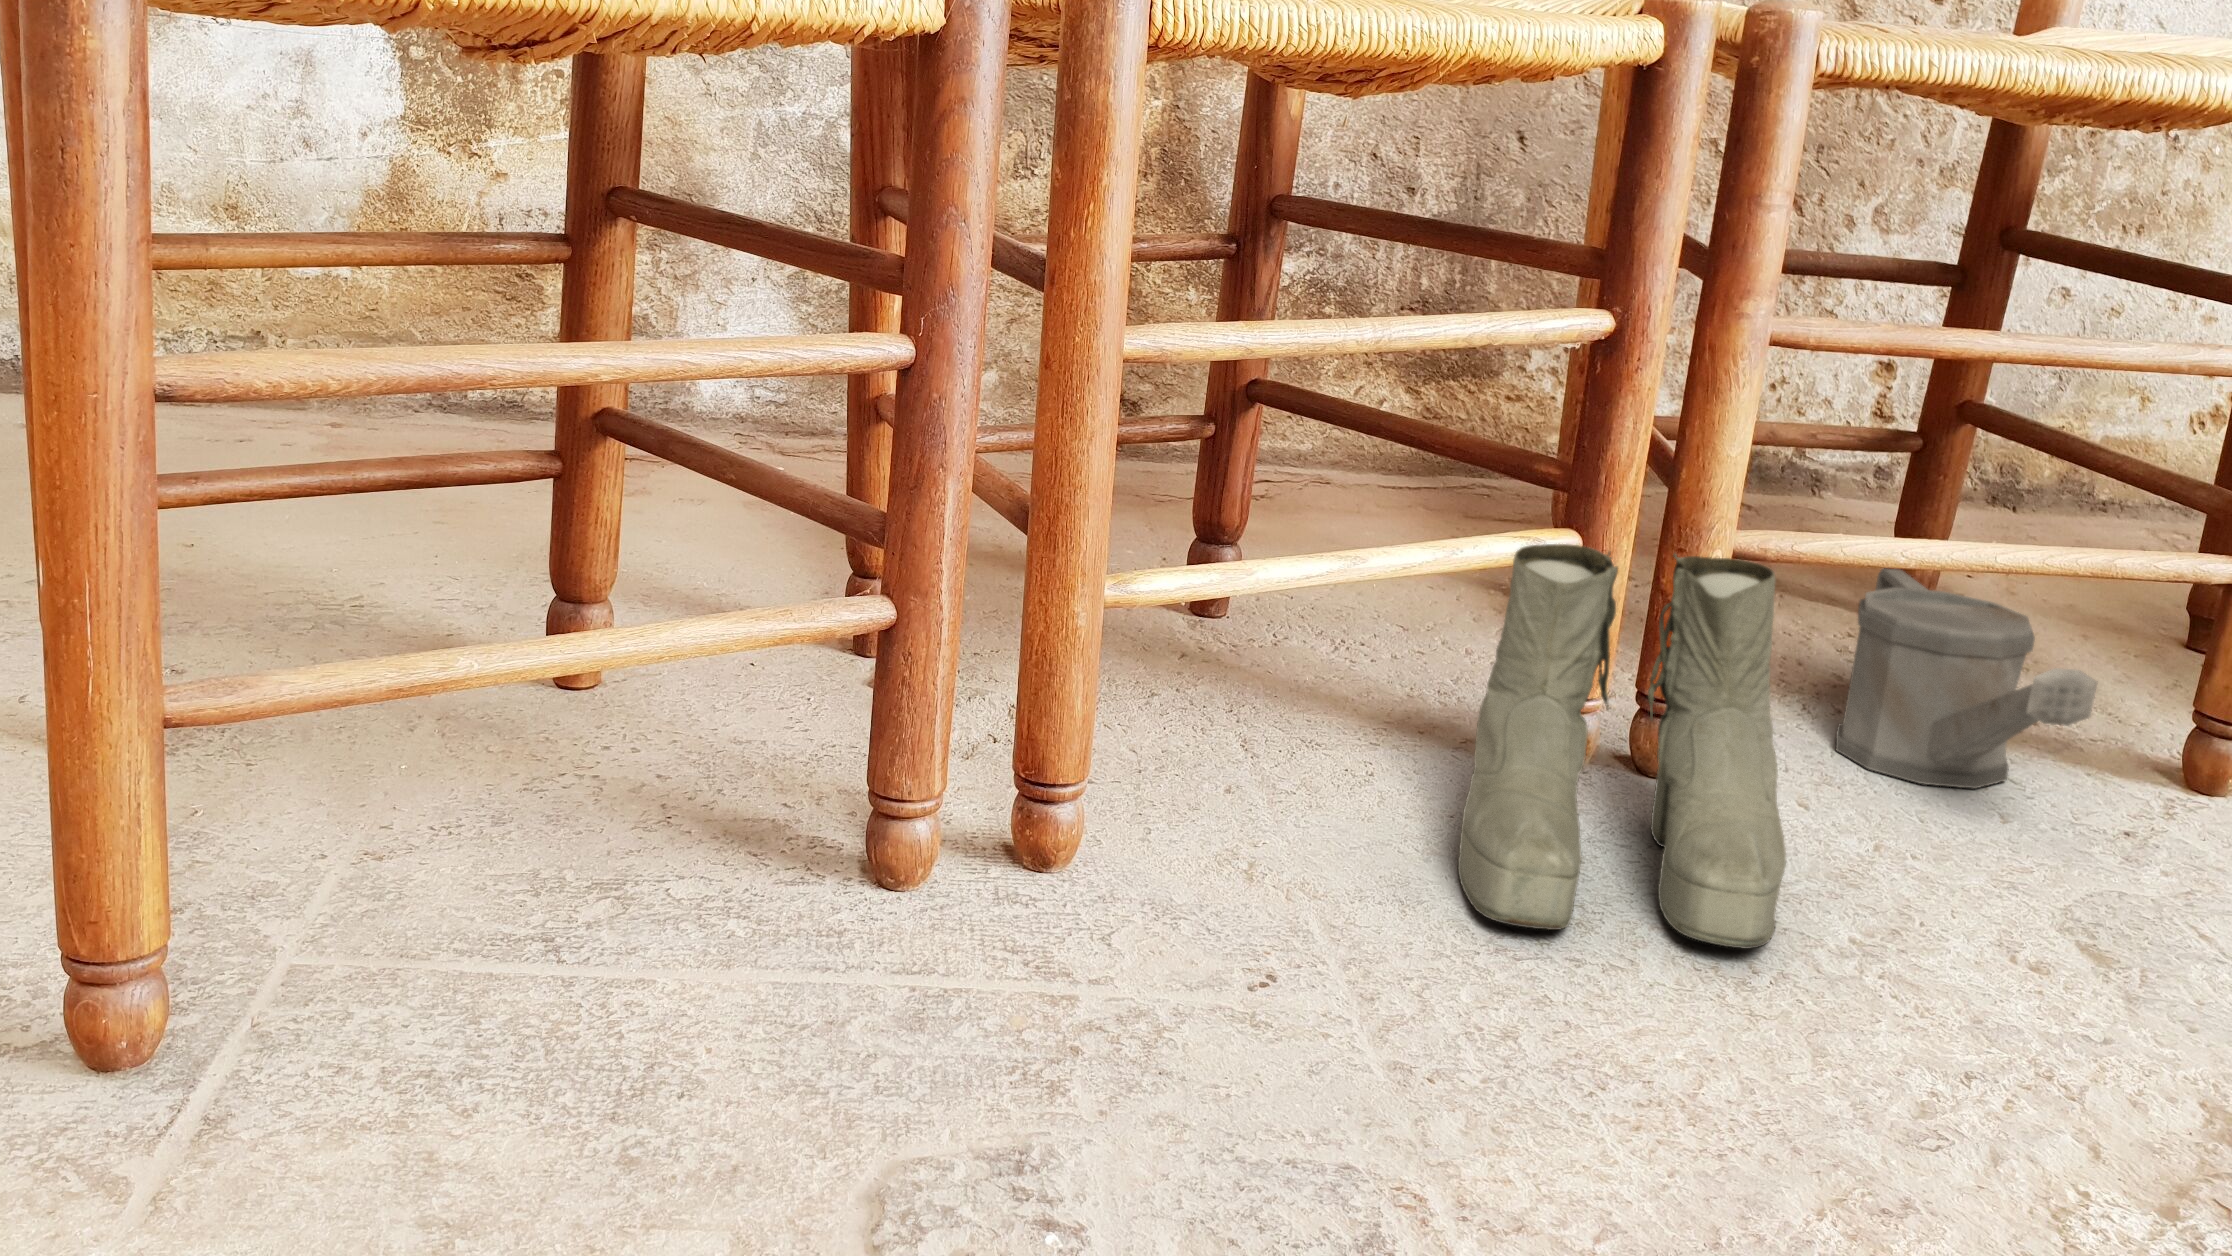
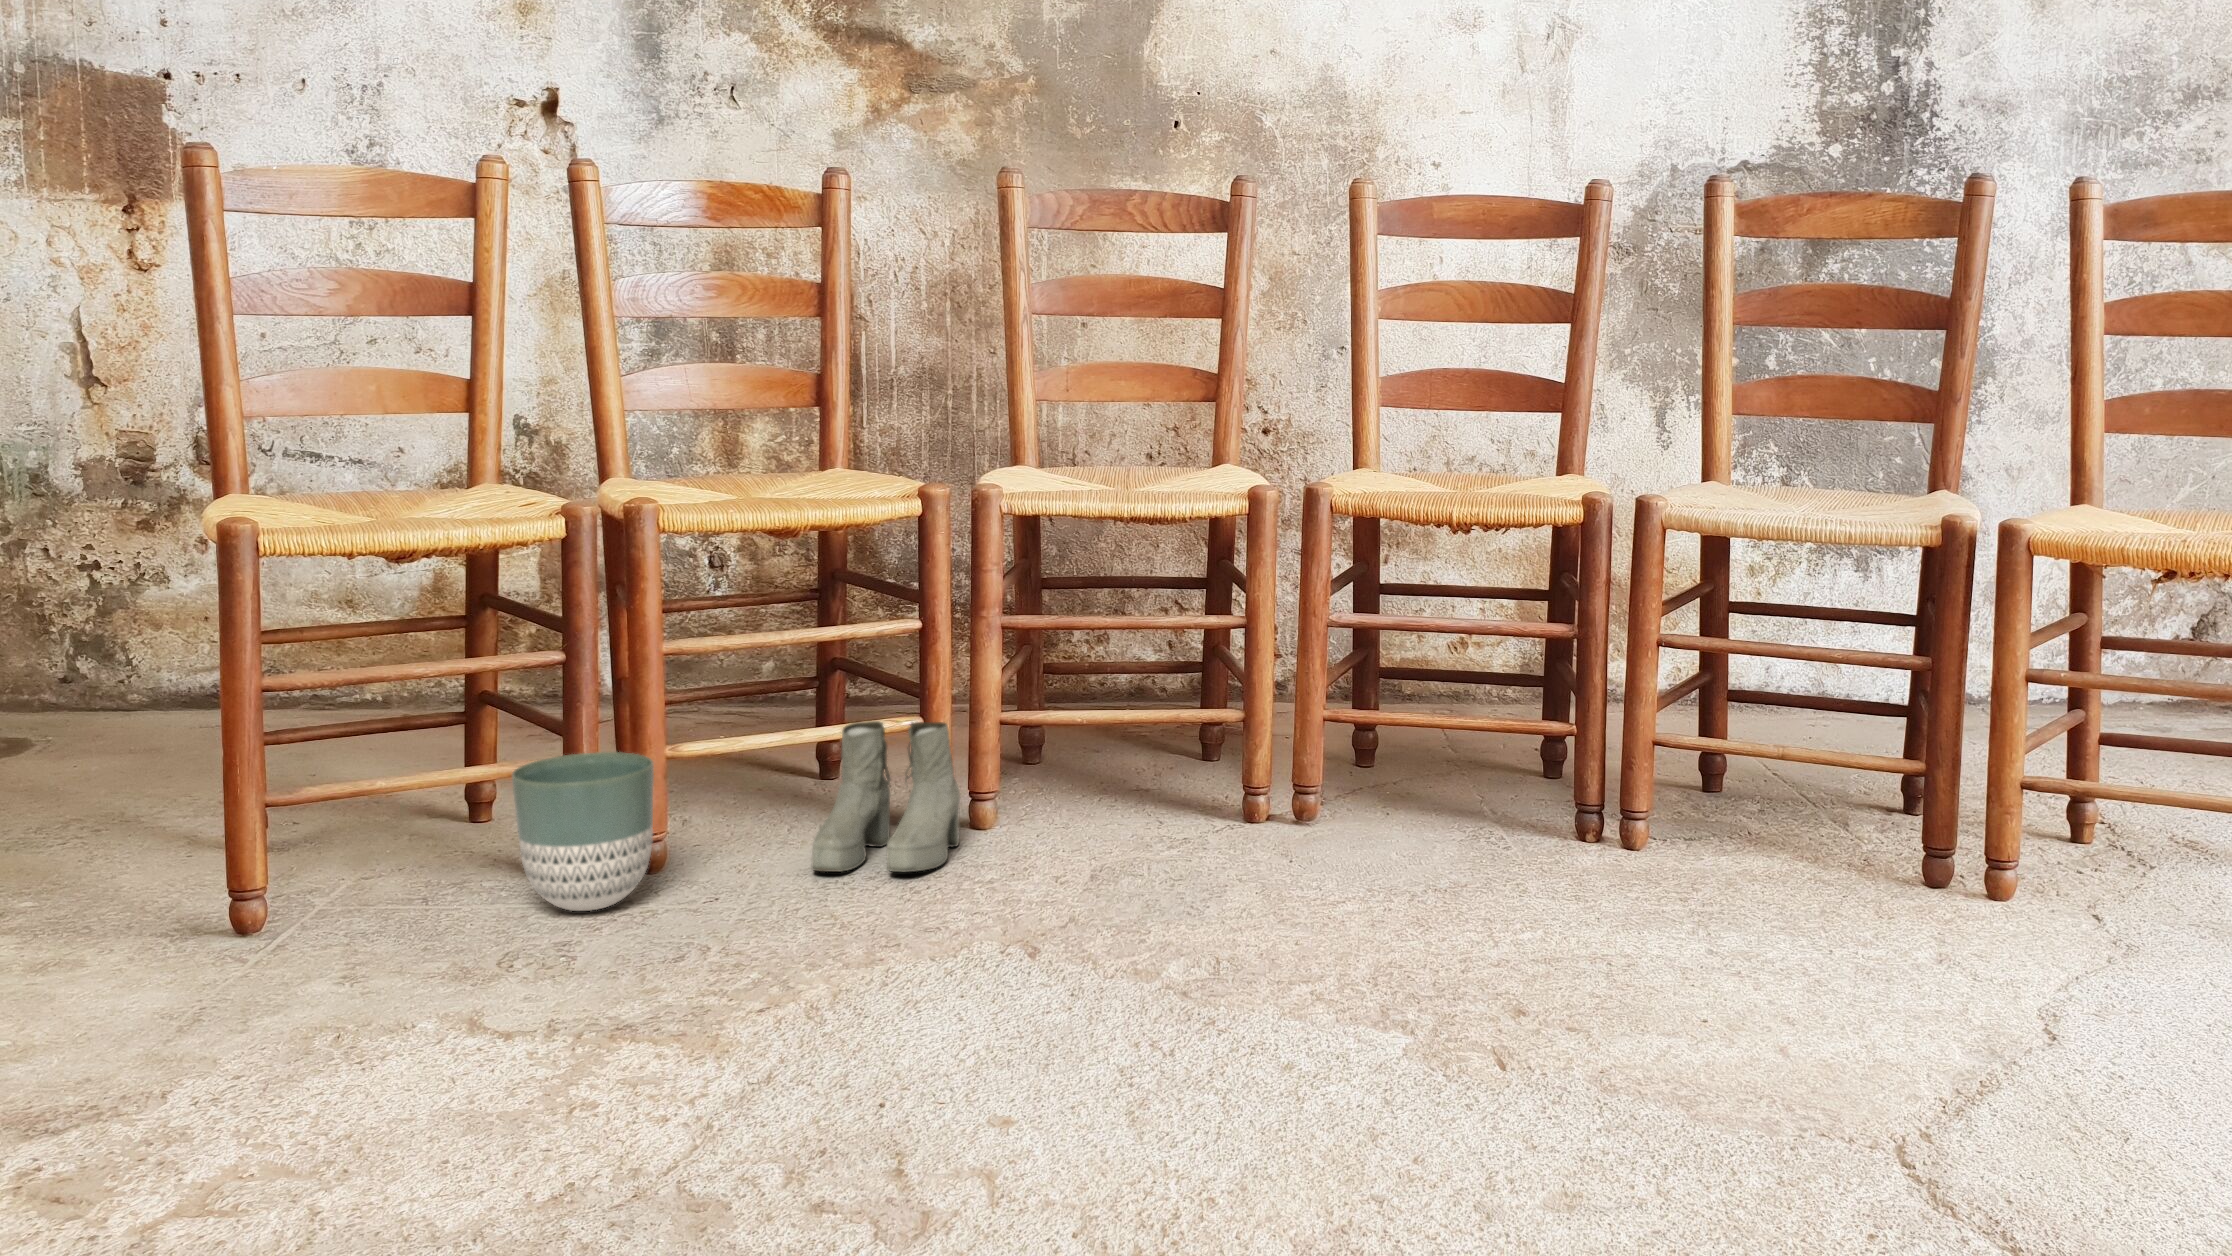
watering can: present [1836,569,2097,789] -> none [1068,728,1143,821]
planter: none [846,601,1218,1044] -> present [512,752,654,911]

